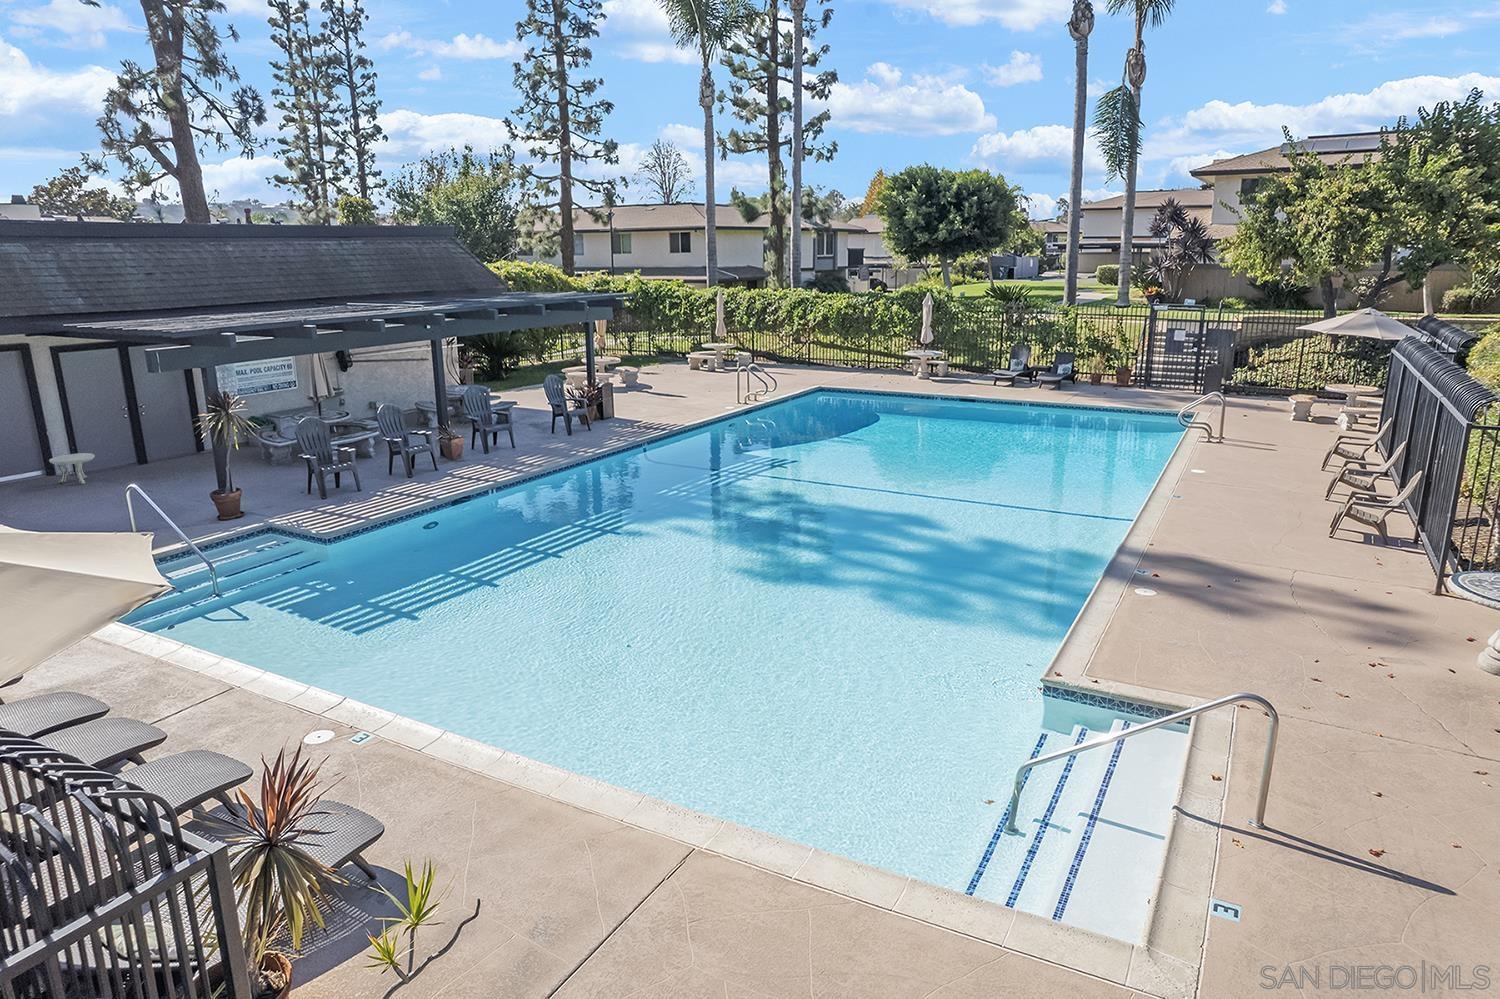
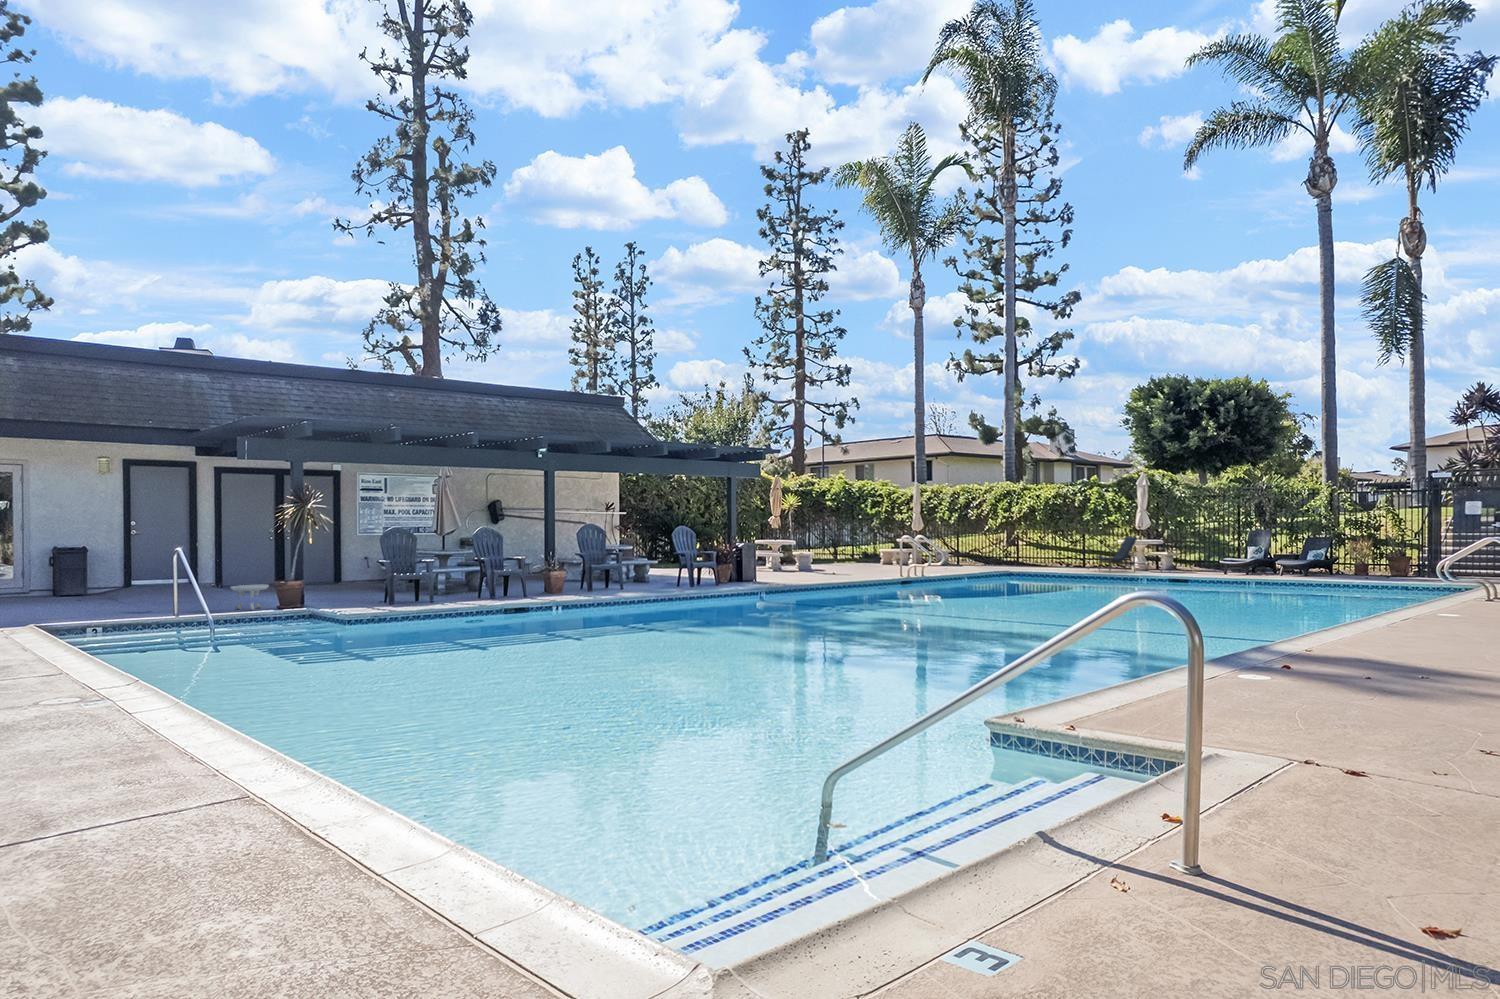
lounge chair: none [884,347,921,381] -> present [1095,536,1137,572]

